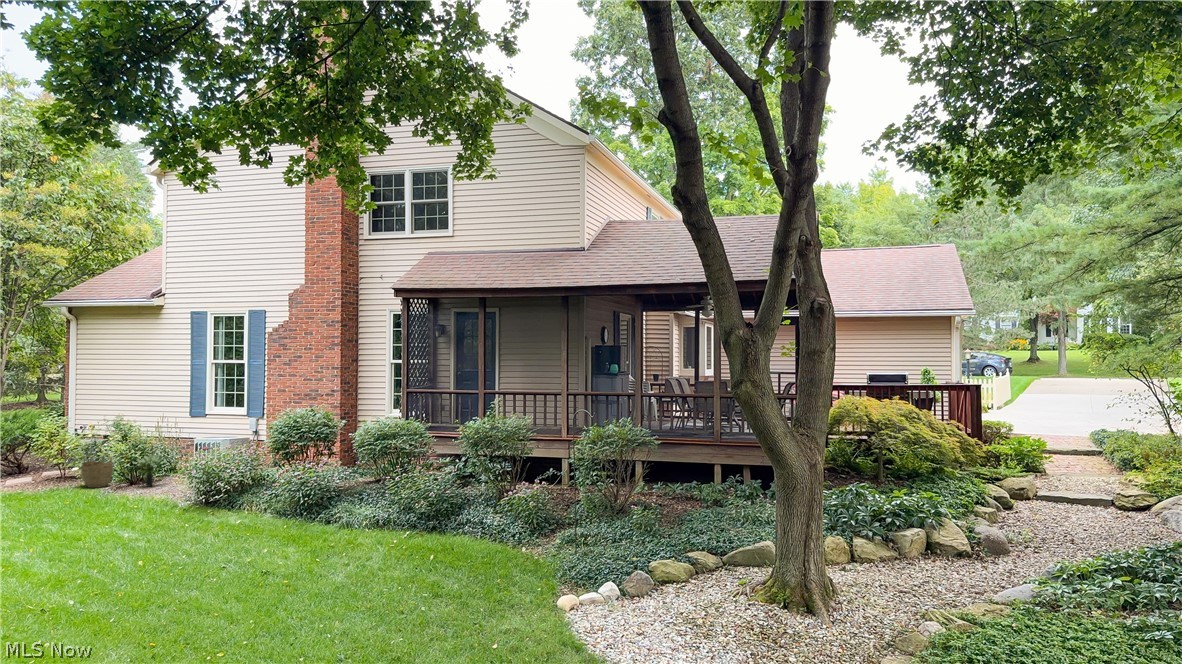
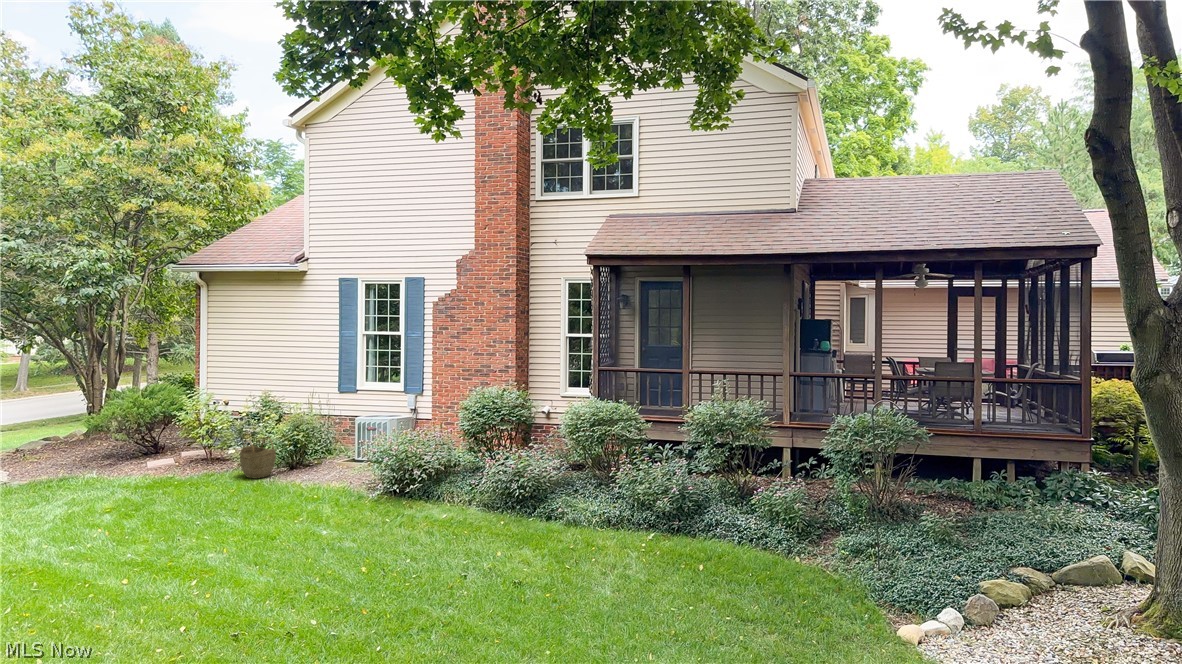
potted plant: present [133,455,166,487] -> none [300,440,337,477]

